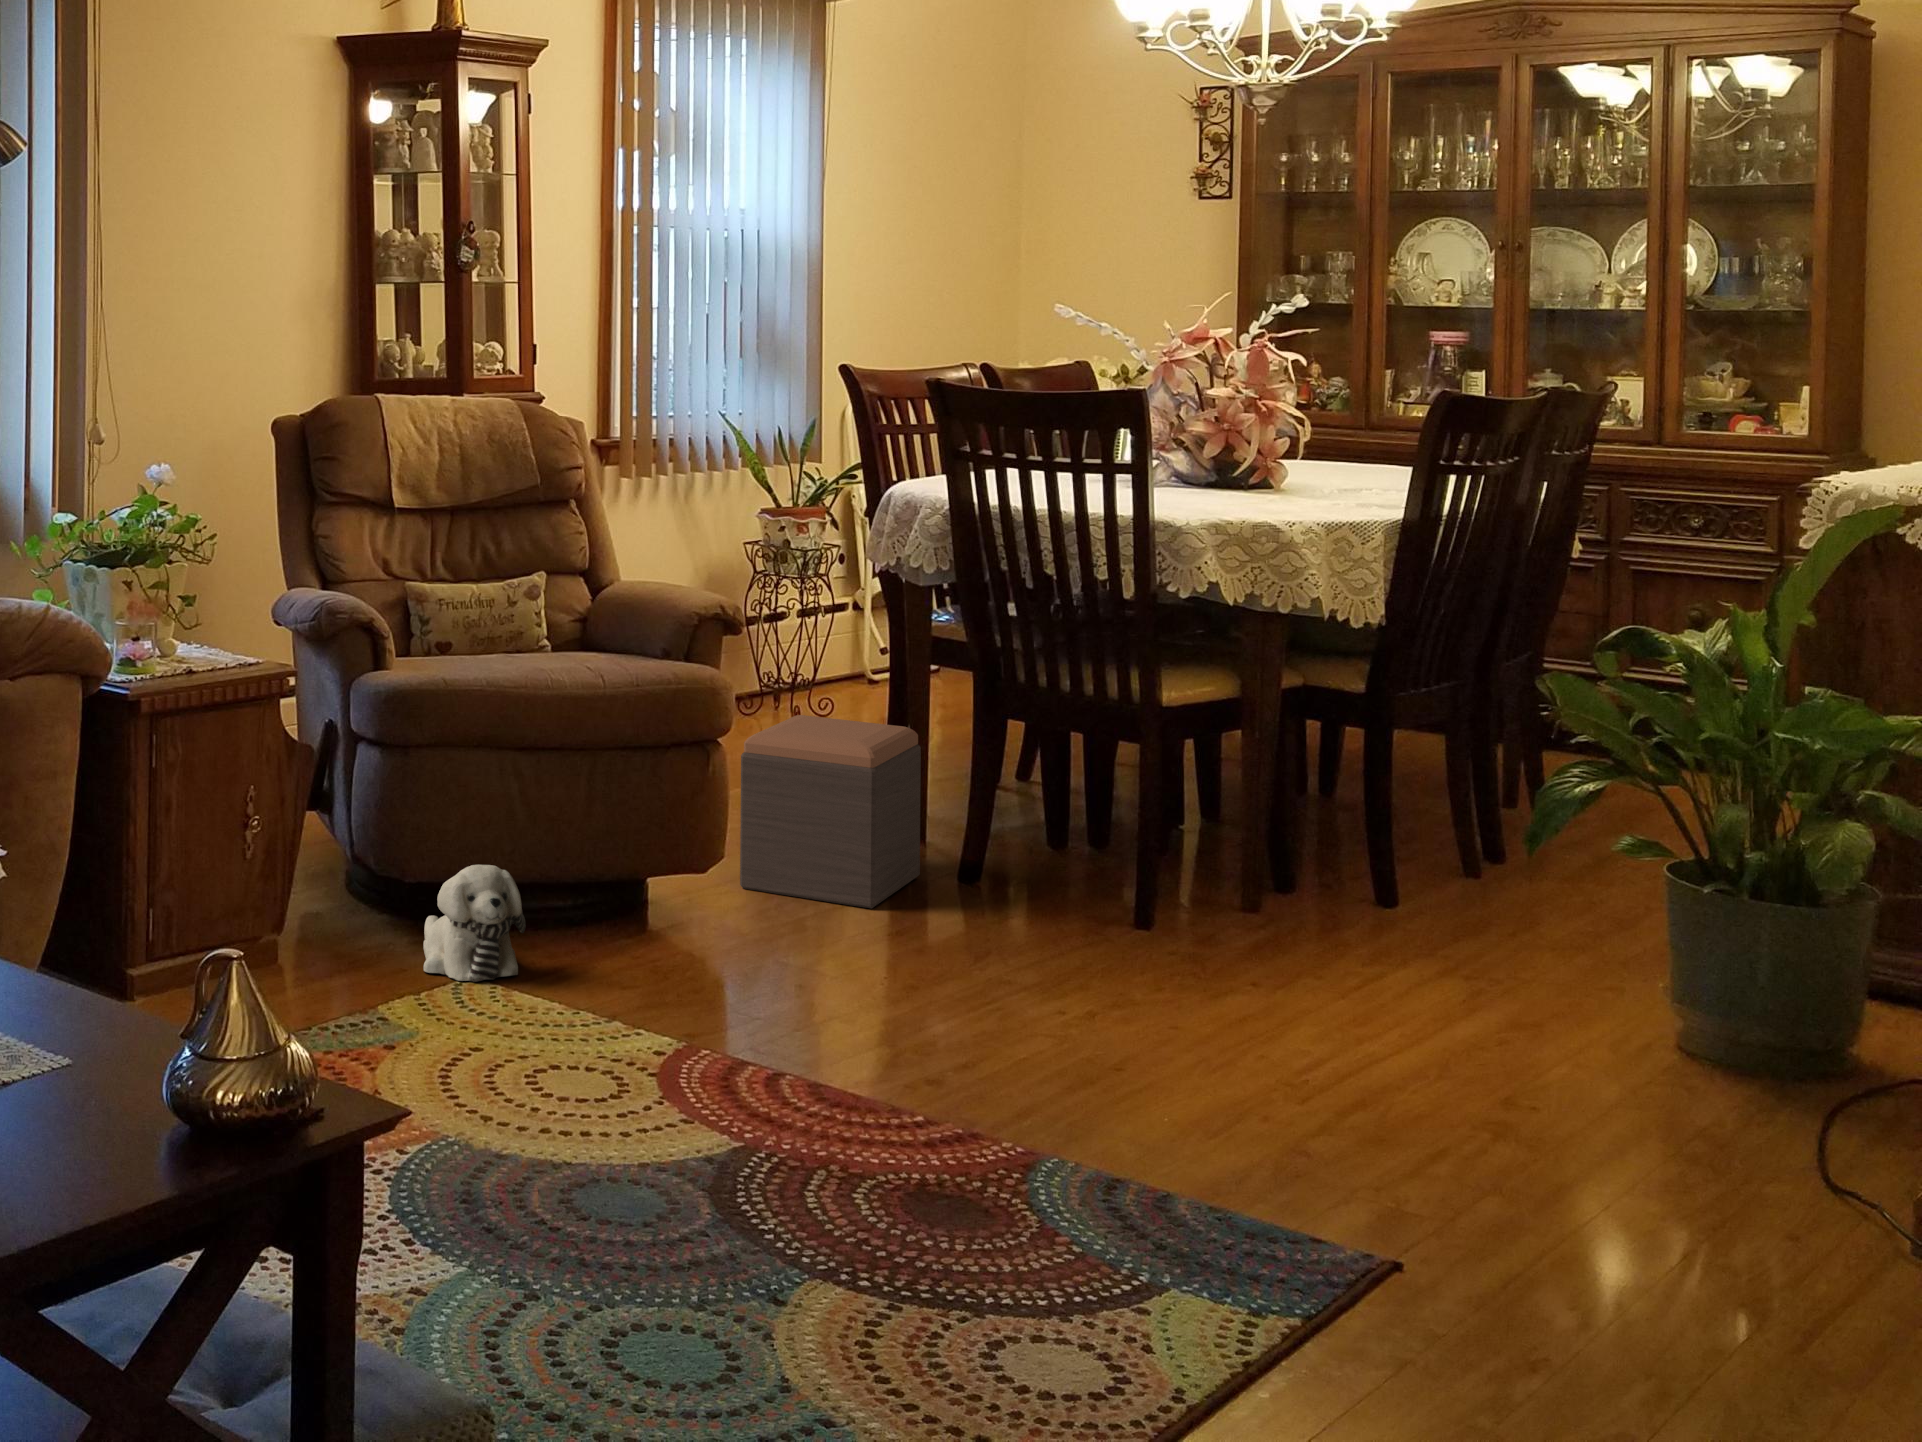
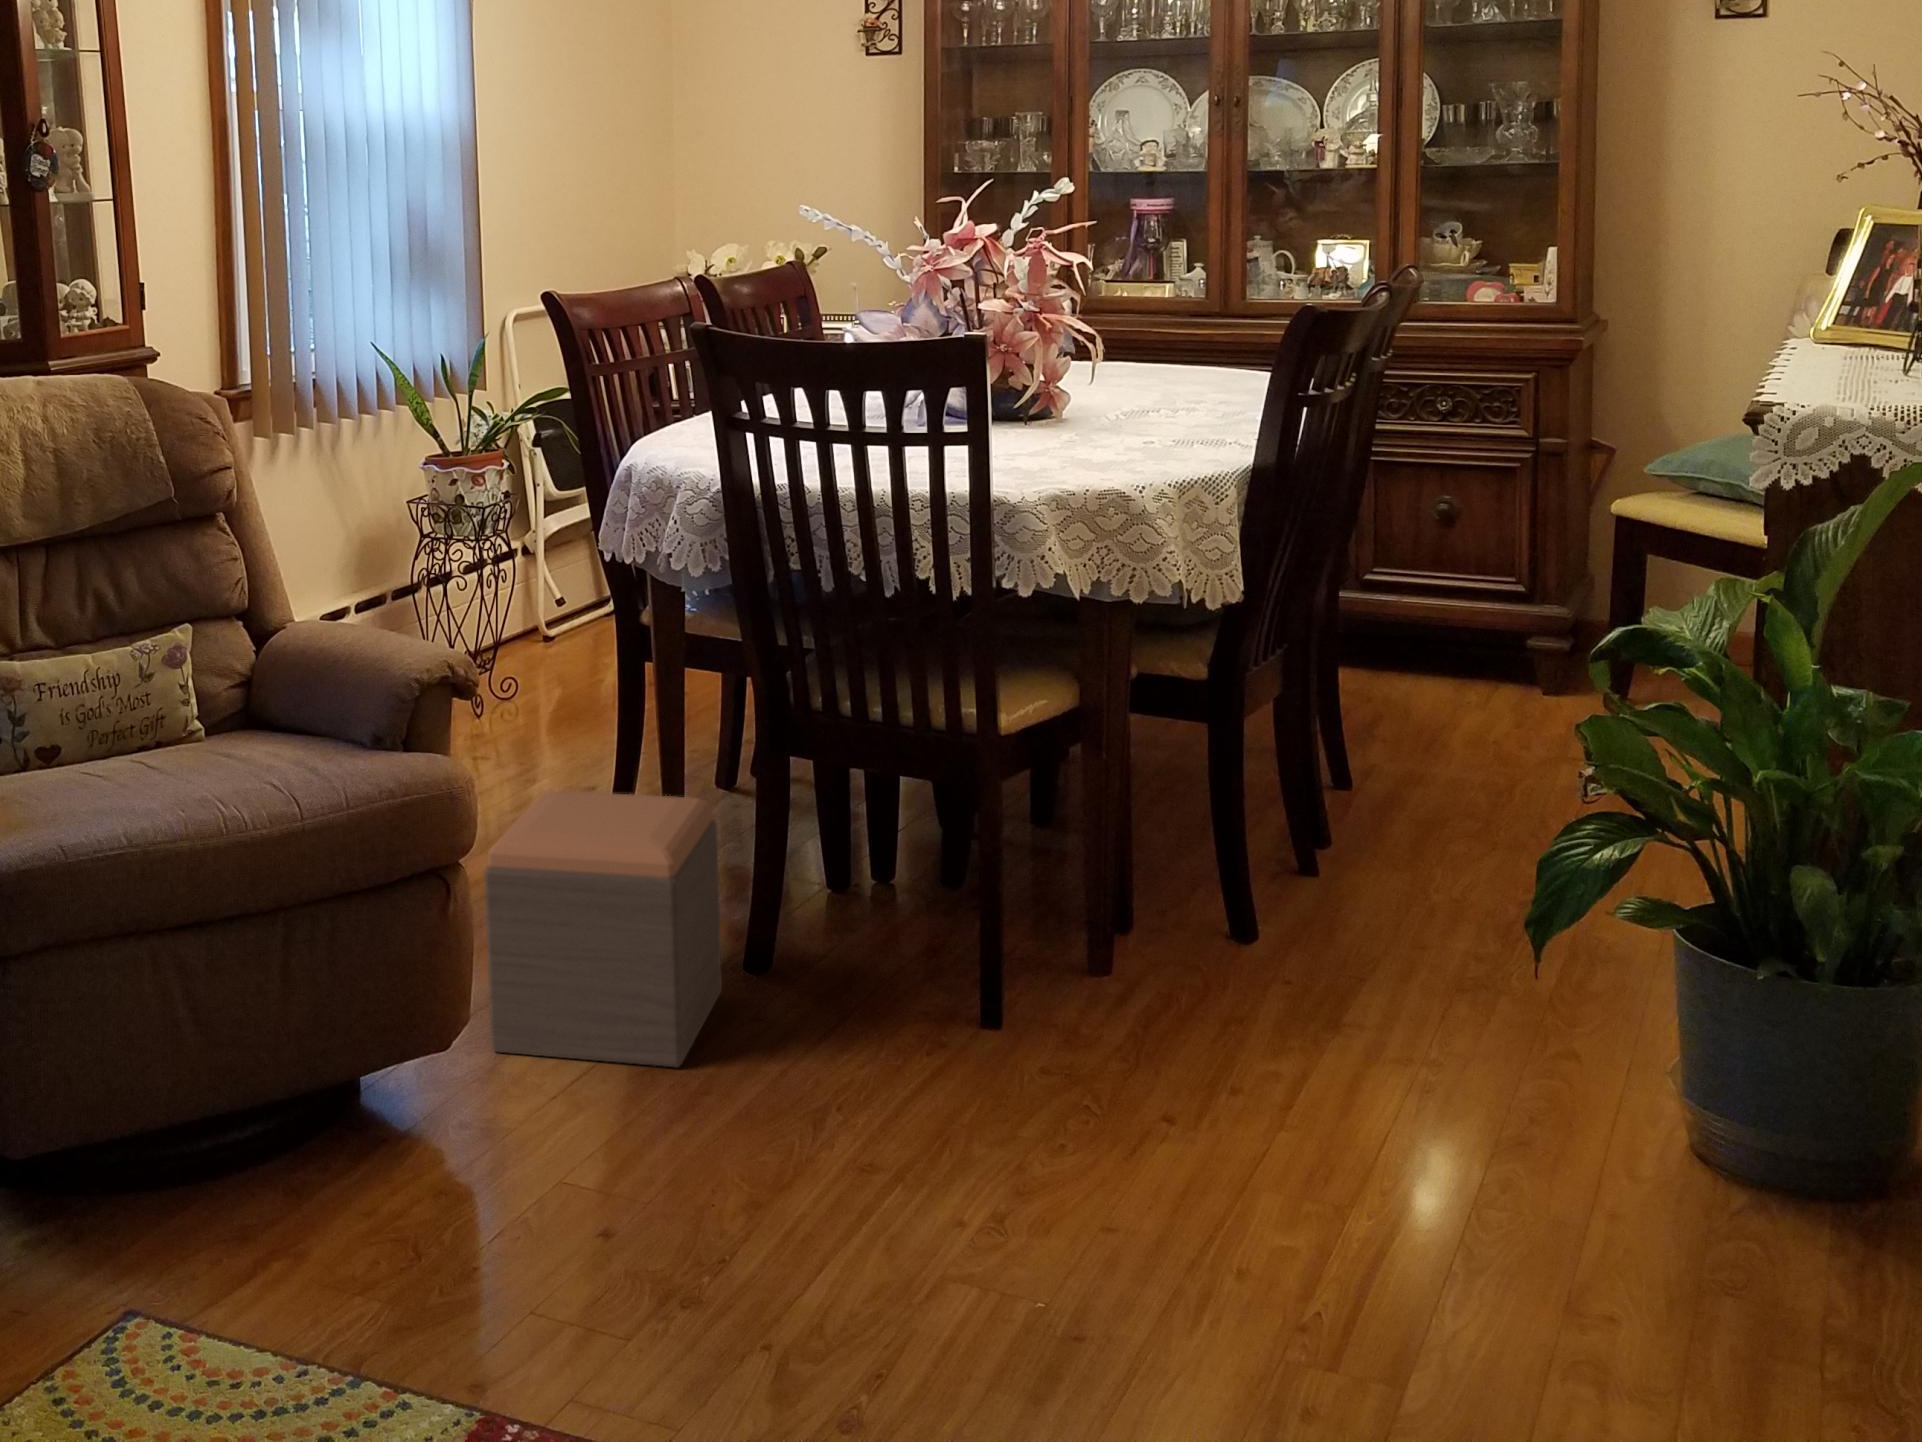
plush toy: present [423,865,526,982] -> none [51,1145,211,1337]

